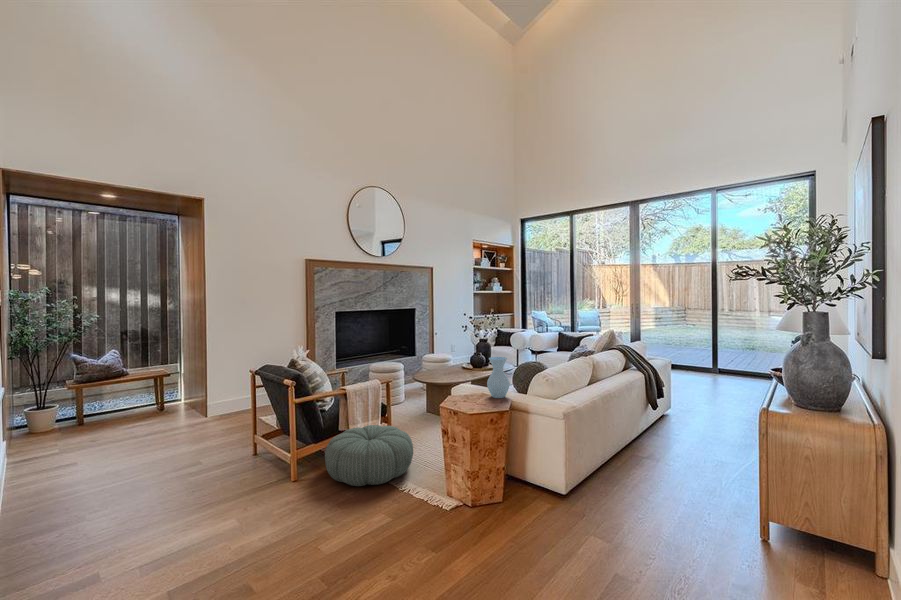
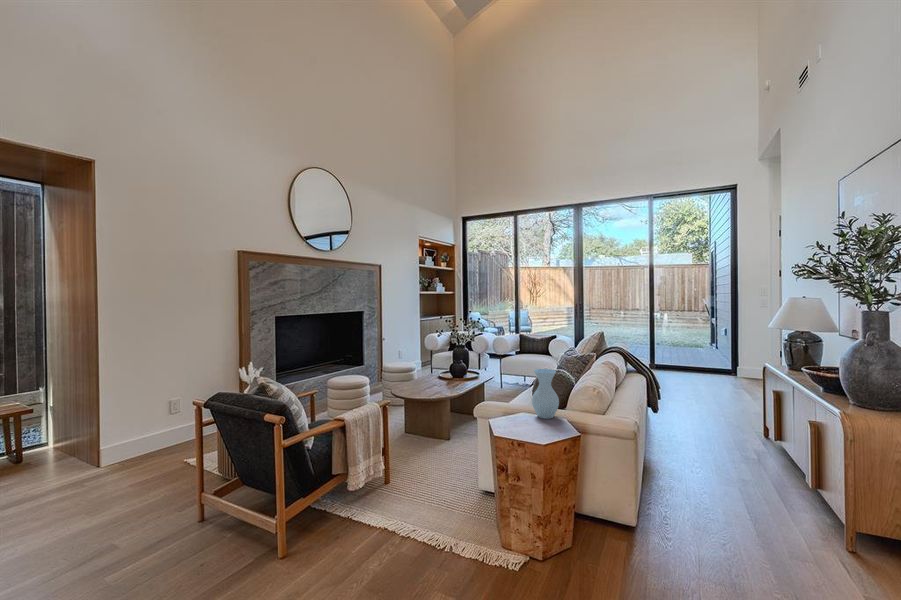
pouf: present [325,425,413,486] -> none [324,461,441,552]

